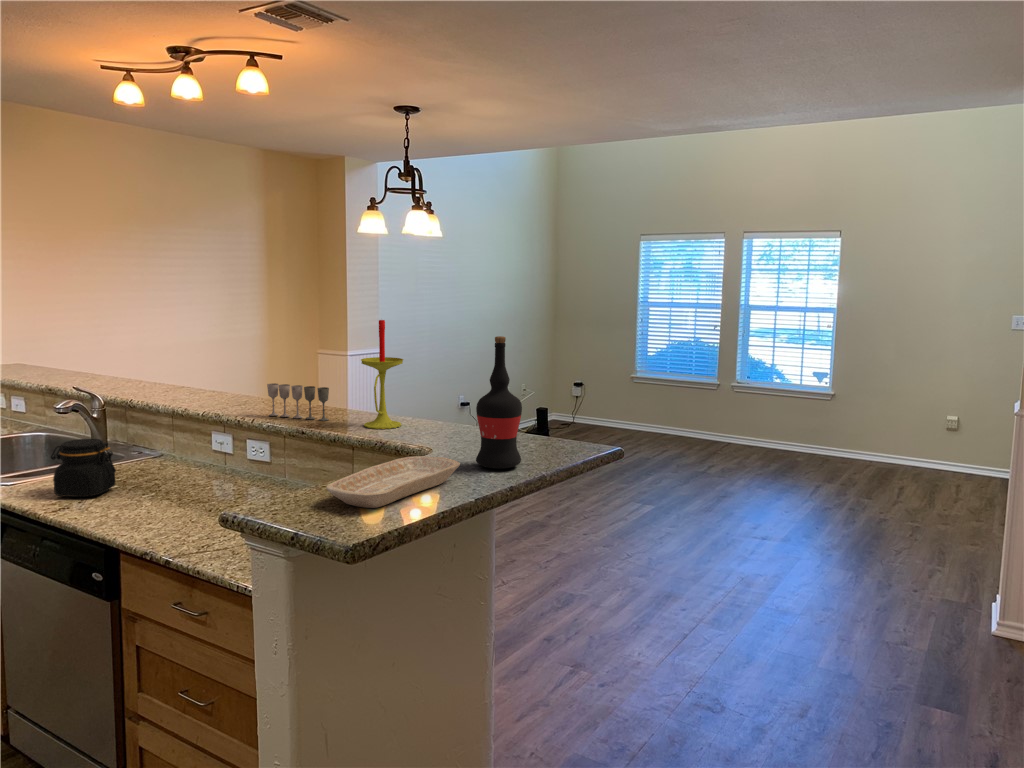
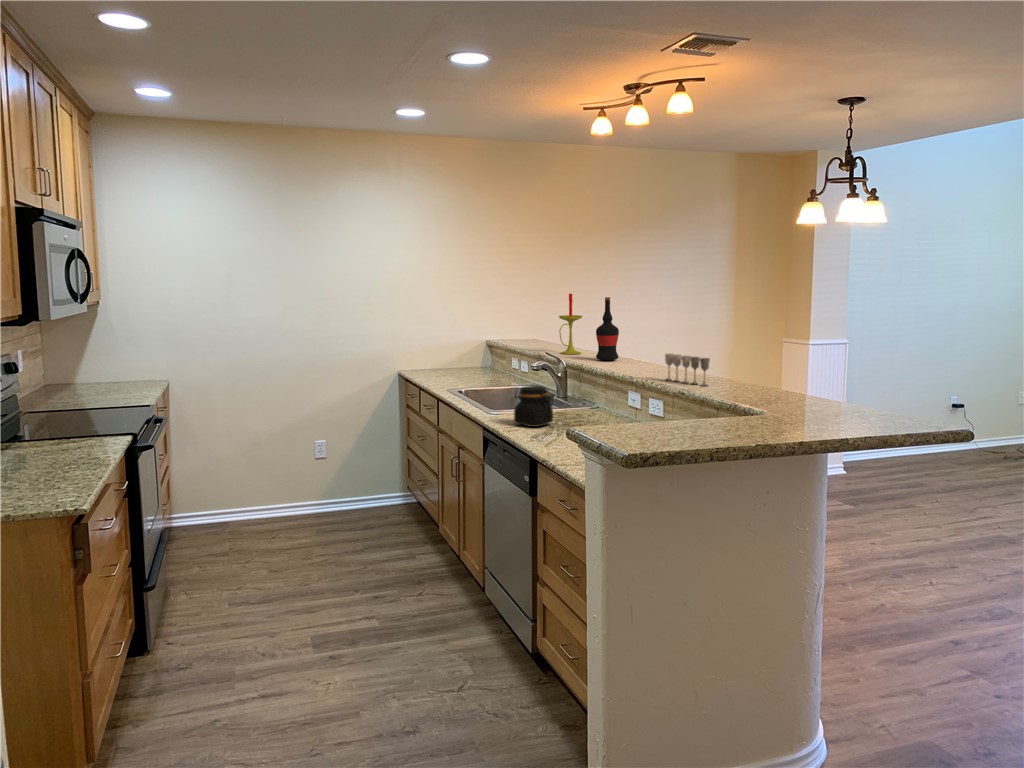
candle: present [361,320,403,429] -> present [559,294,582,354]
wine bottle: present [476,336,522,469] -> present [596,297,619,361]
tray: present [326,456,460,508] -> none [636,407,757,435]

